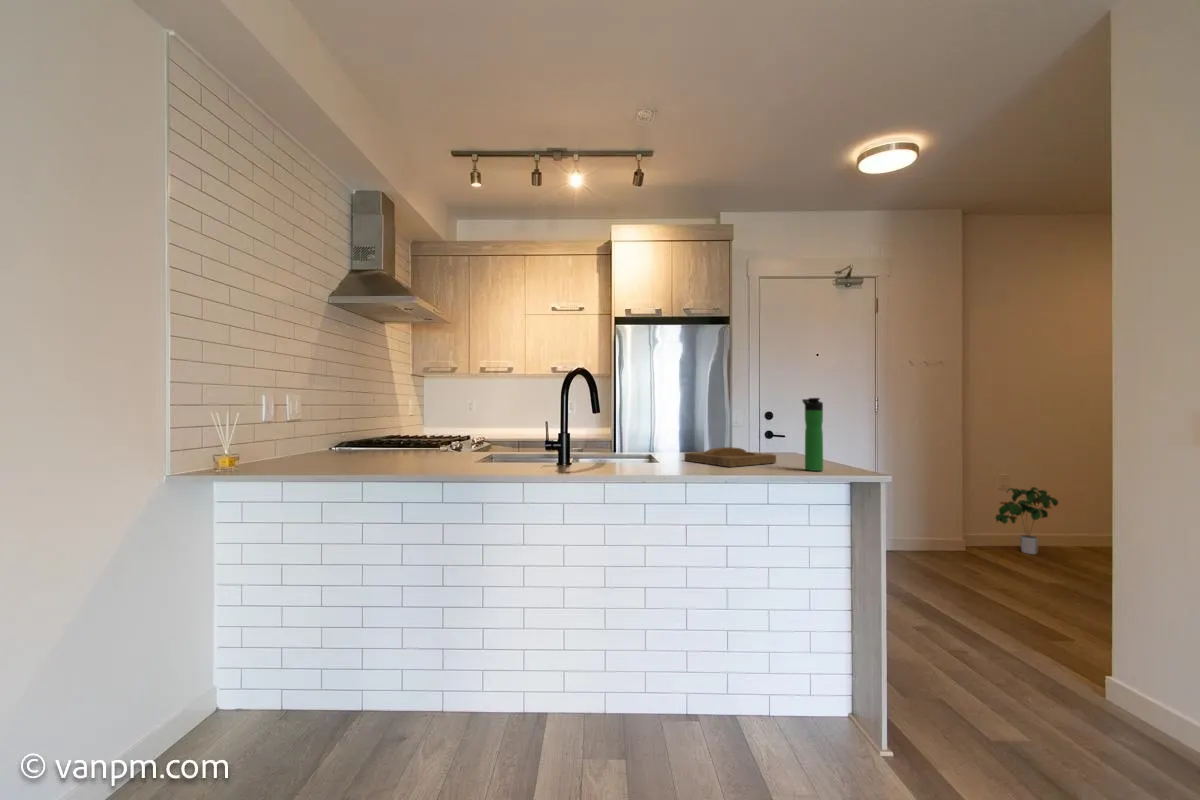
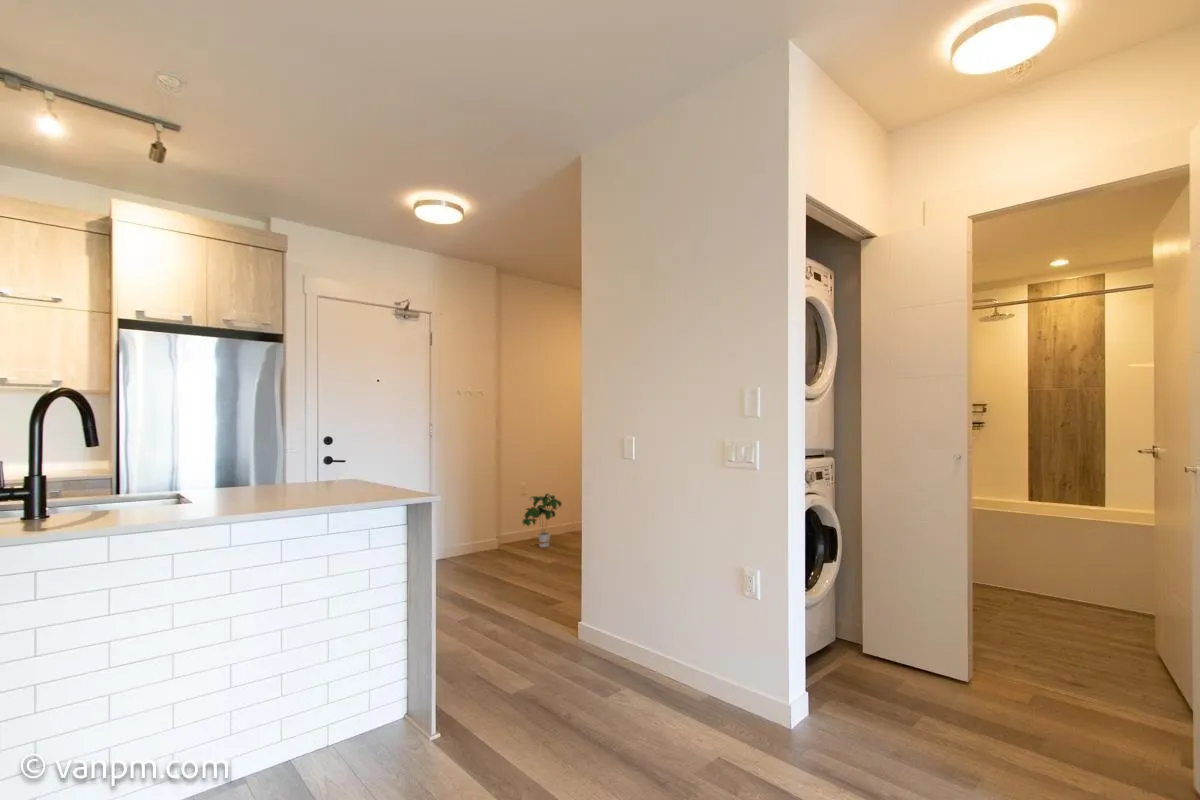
bottle: present [802,398,823,471] -> none [364,426,383,494]
tray: present [685,447,776,467] -> none [228,479,337,499]

